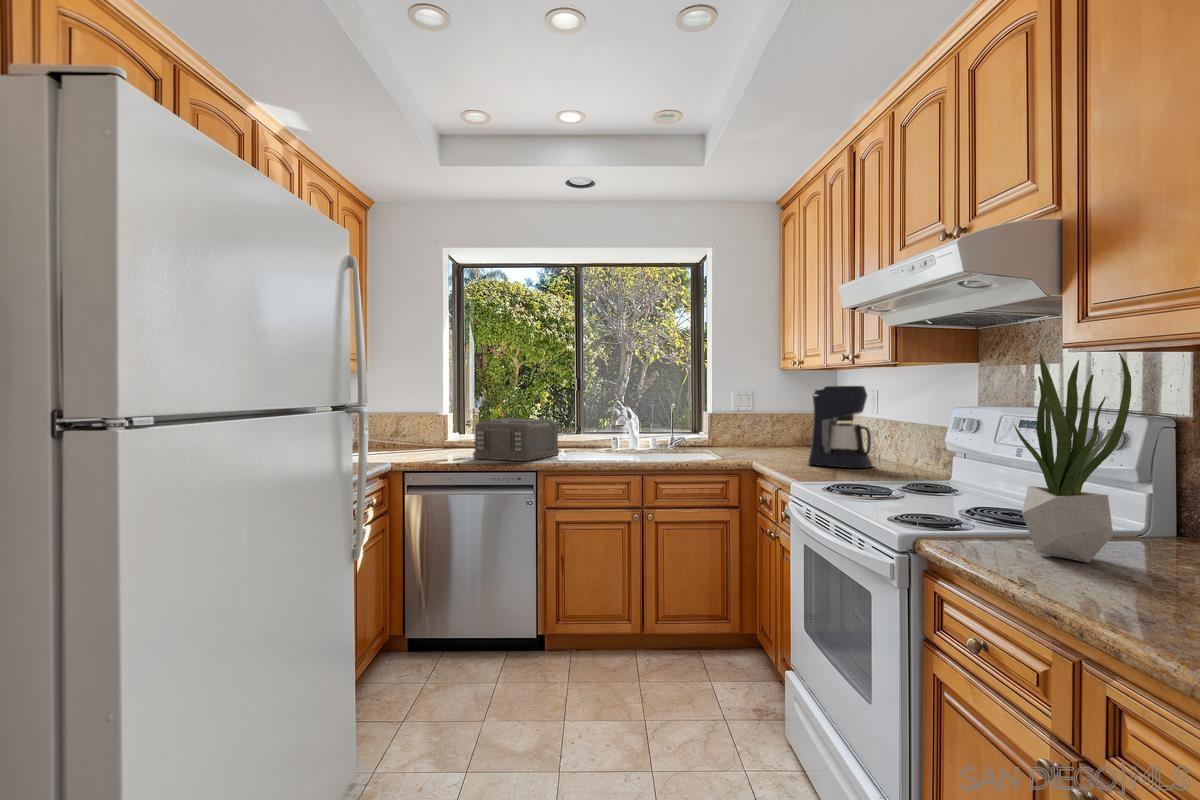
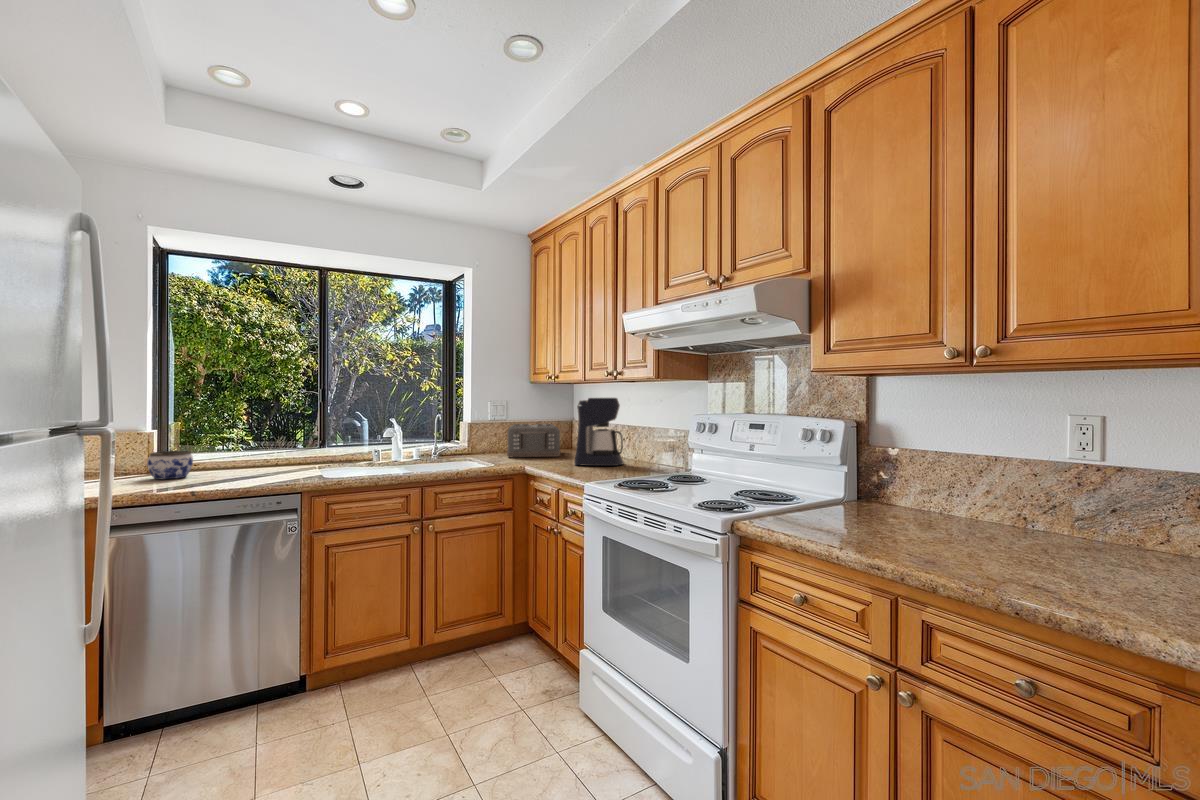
potted plant: present [1014,353,1131,563] -> none [805,372,874,524]
toaster: present [473,418,559,461] -> present [507,424,560,457]
jar: none [437,431,467,454] -> present [147,451,193,479]

